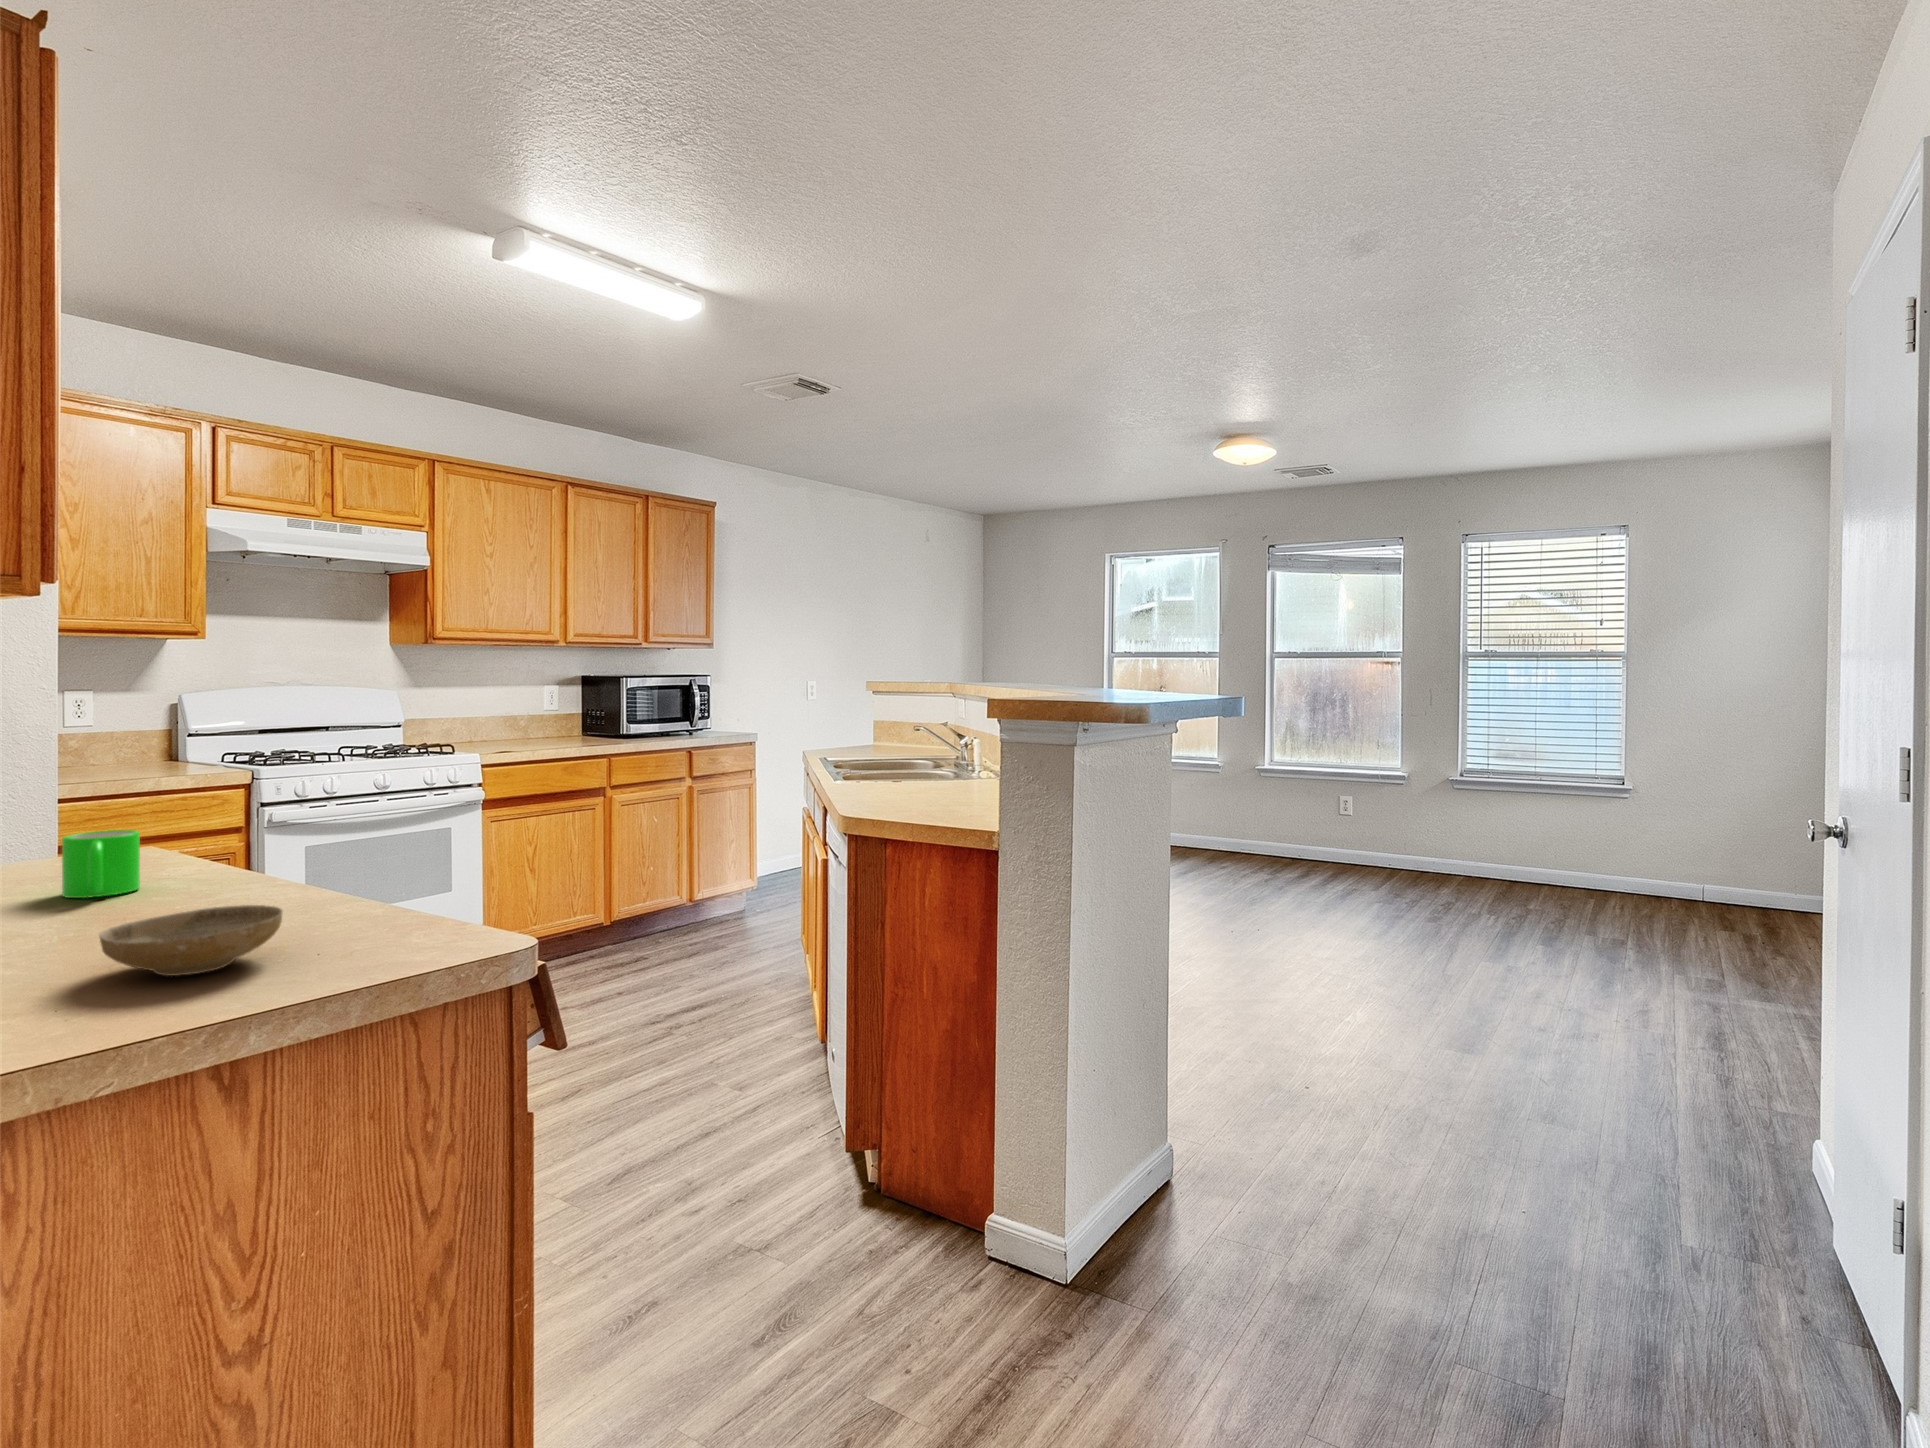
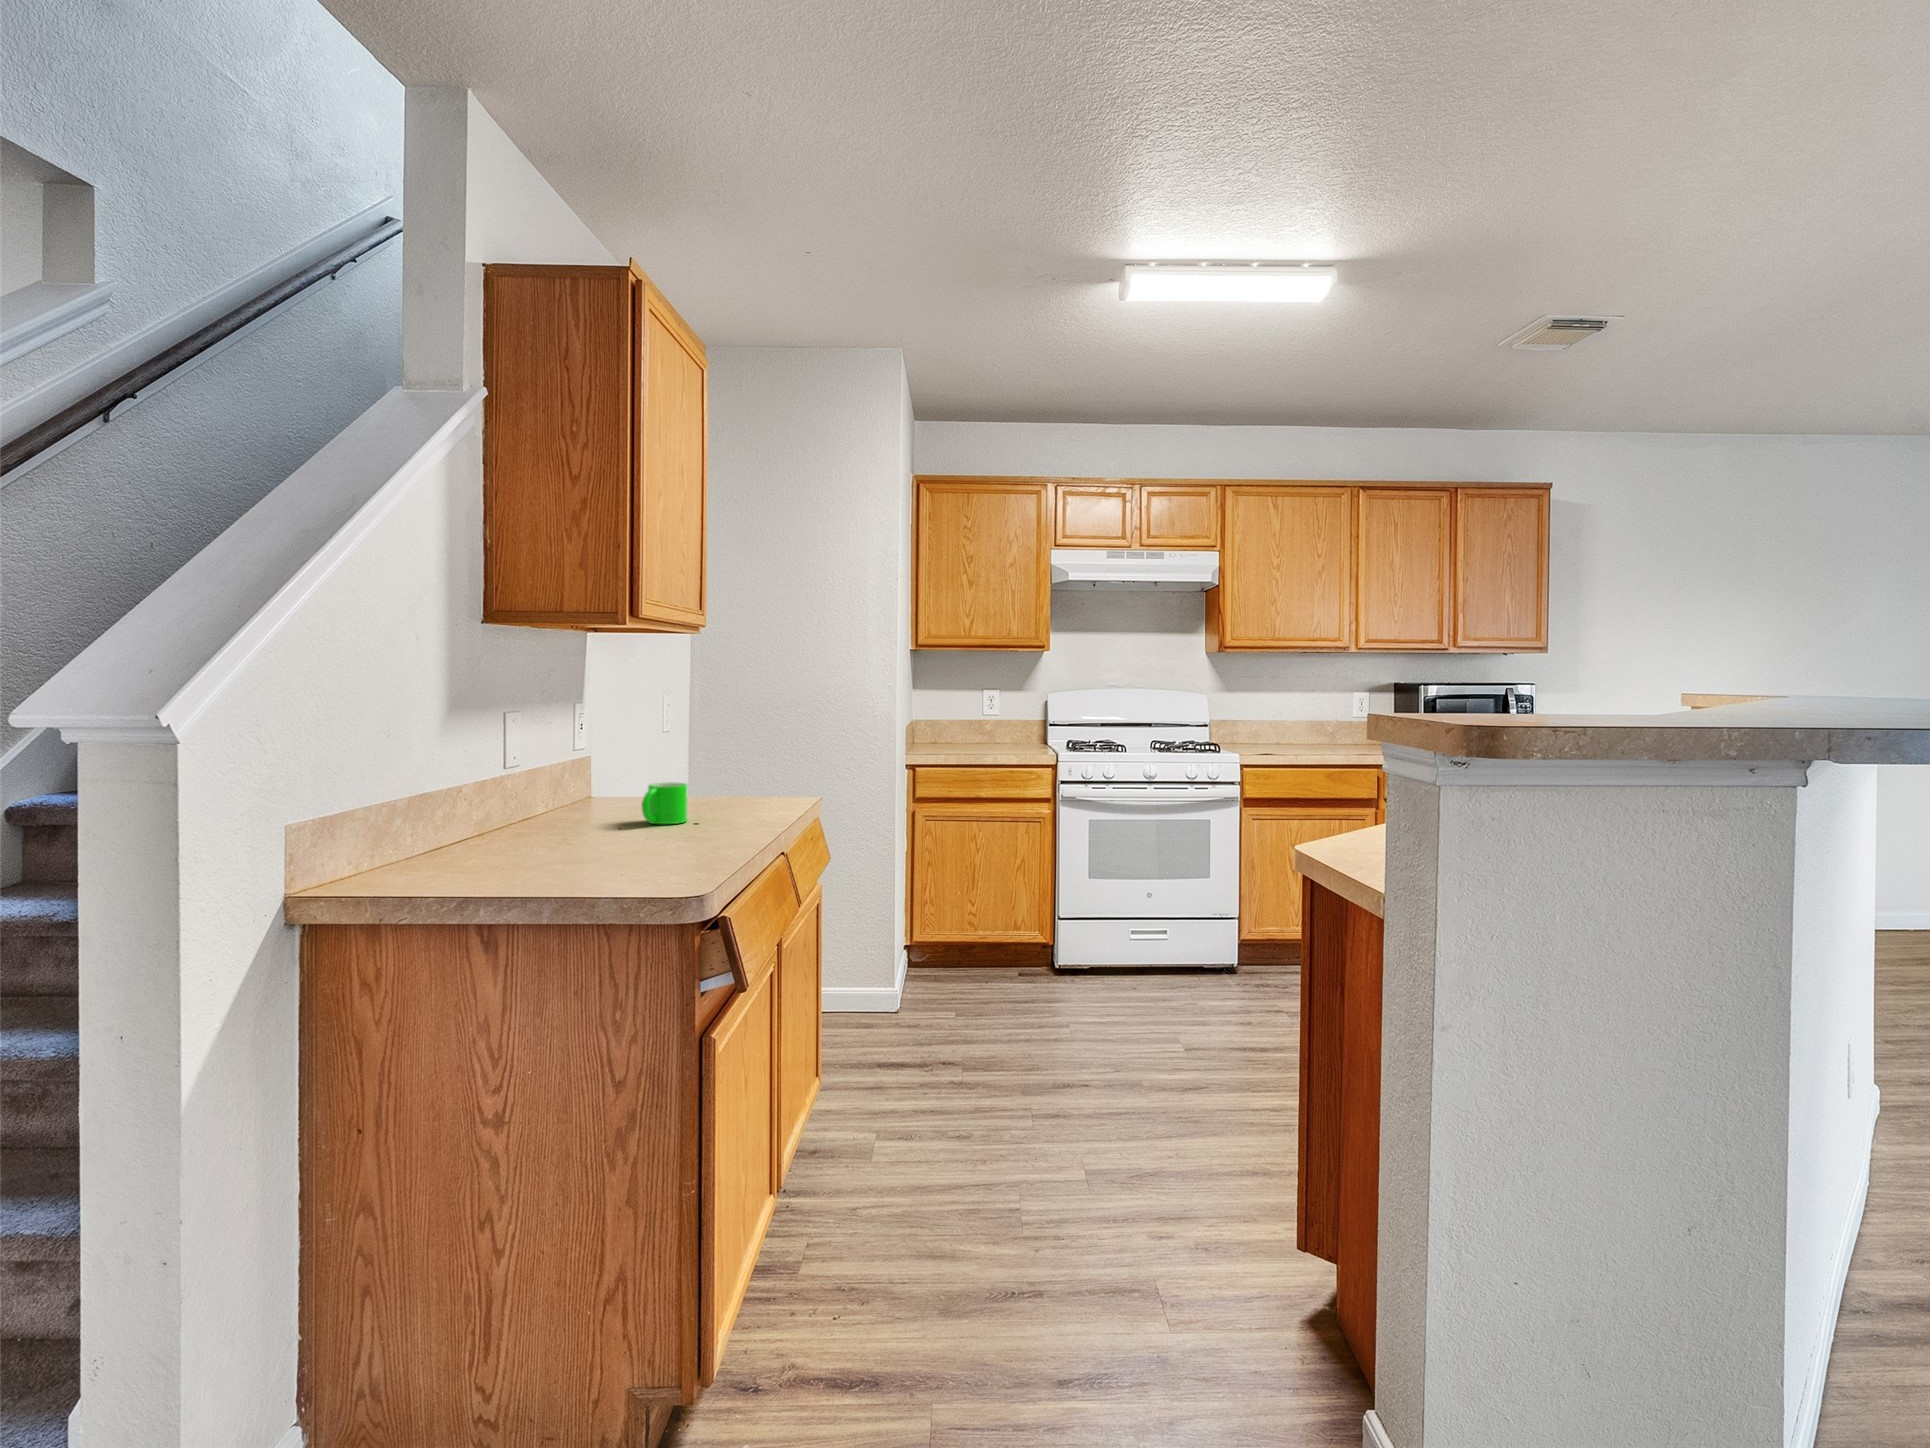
ceramic bowl: present [99,905,283,976] -> none [490,836,591,874]

